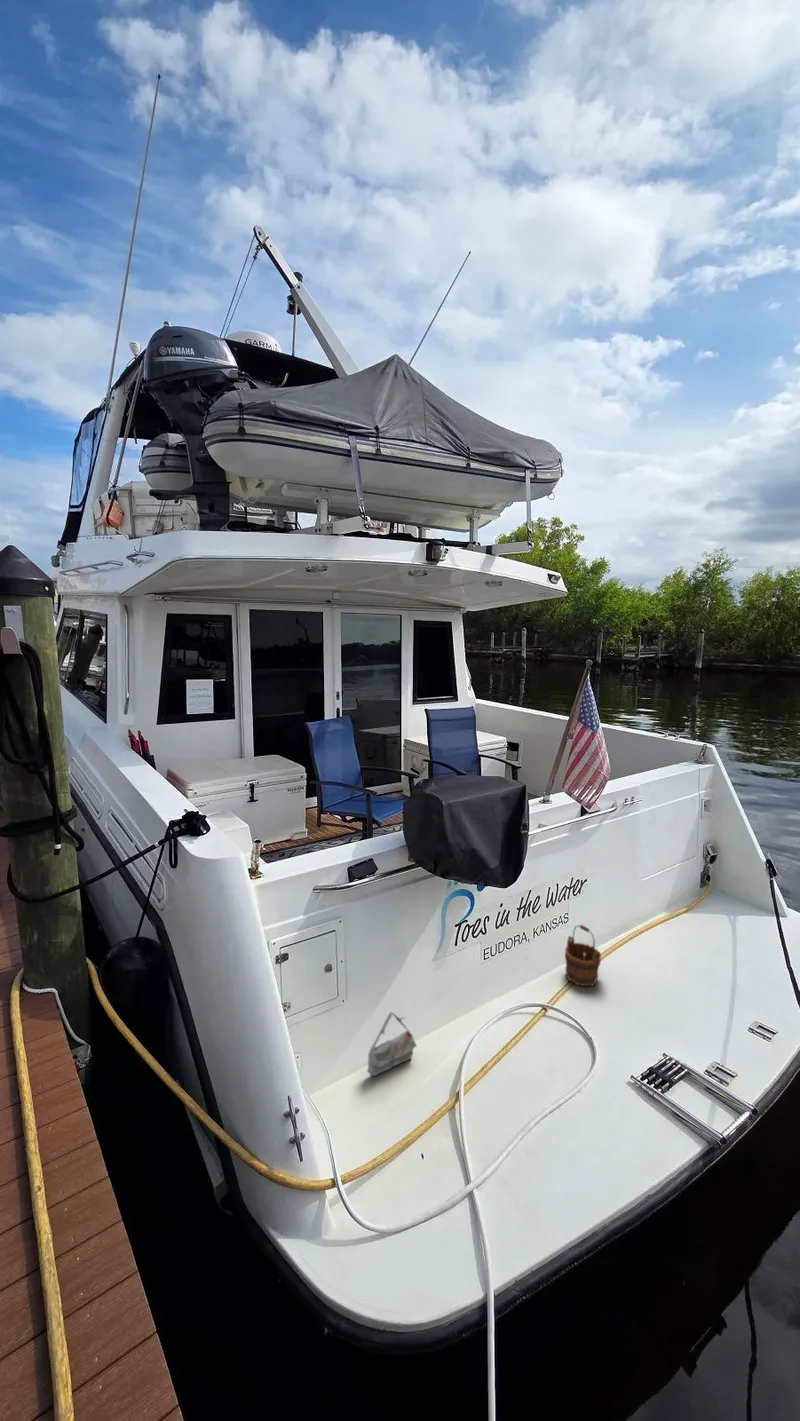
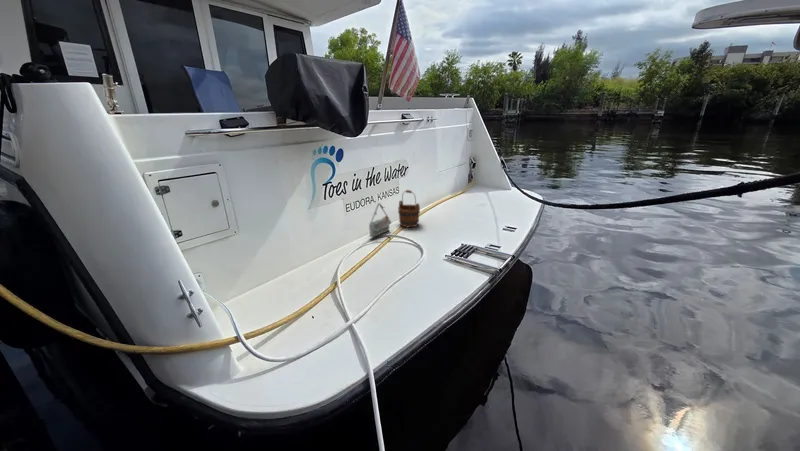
bag: present [367,1012,416,1076] -> present [369,203,391,237]

